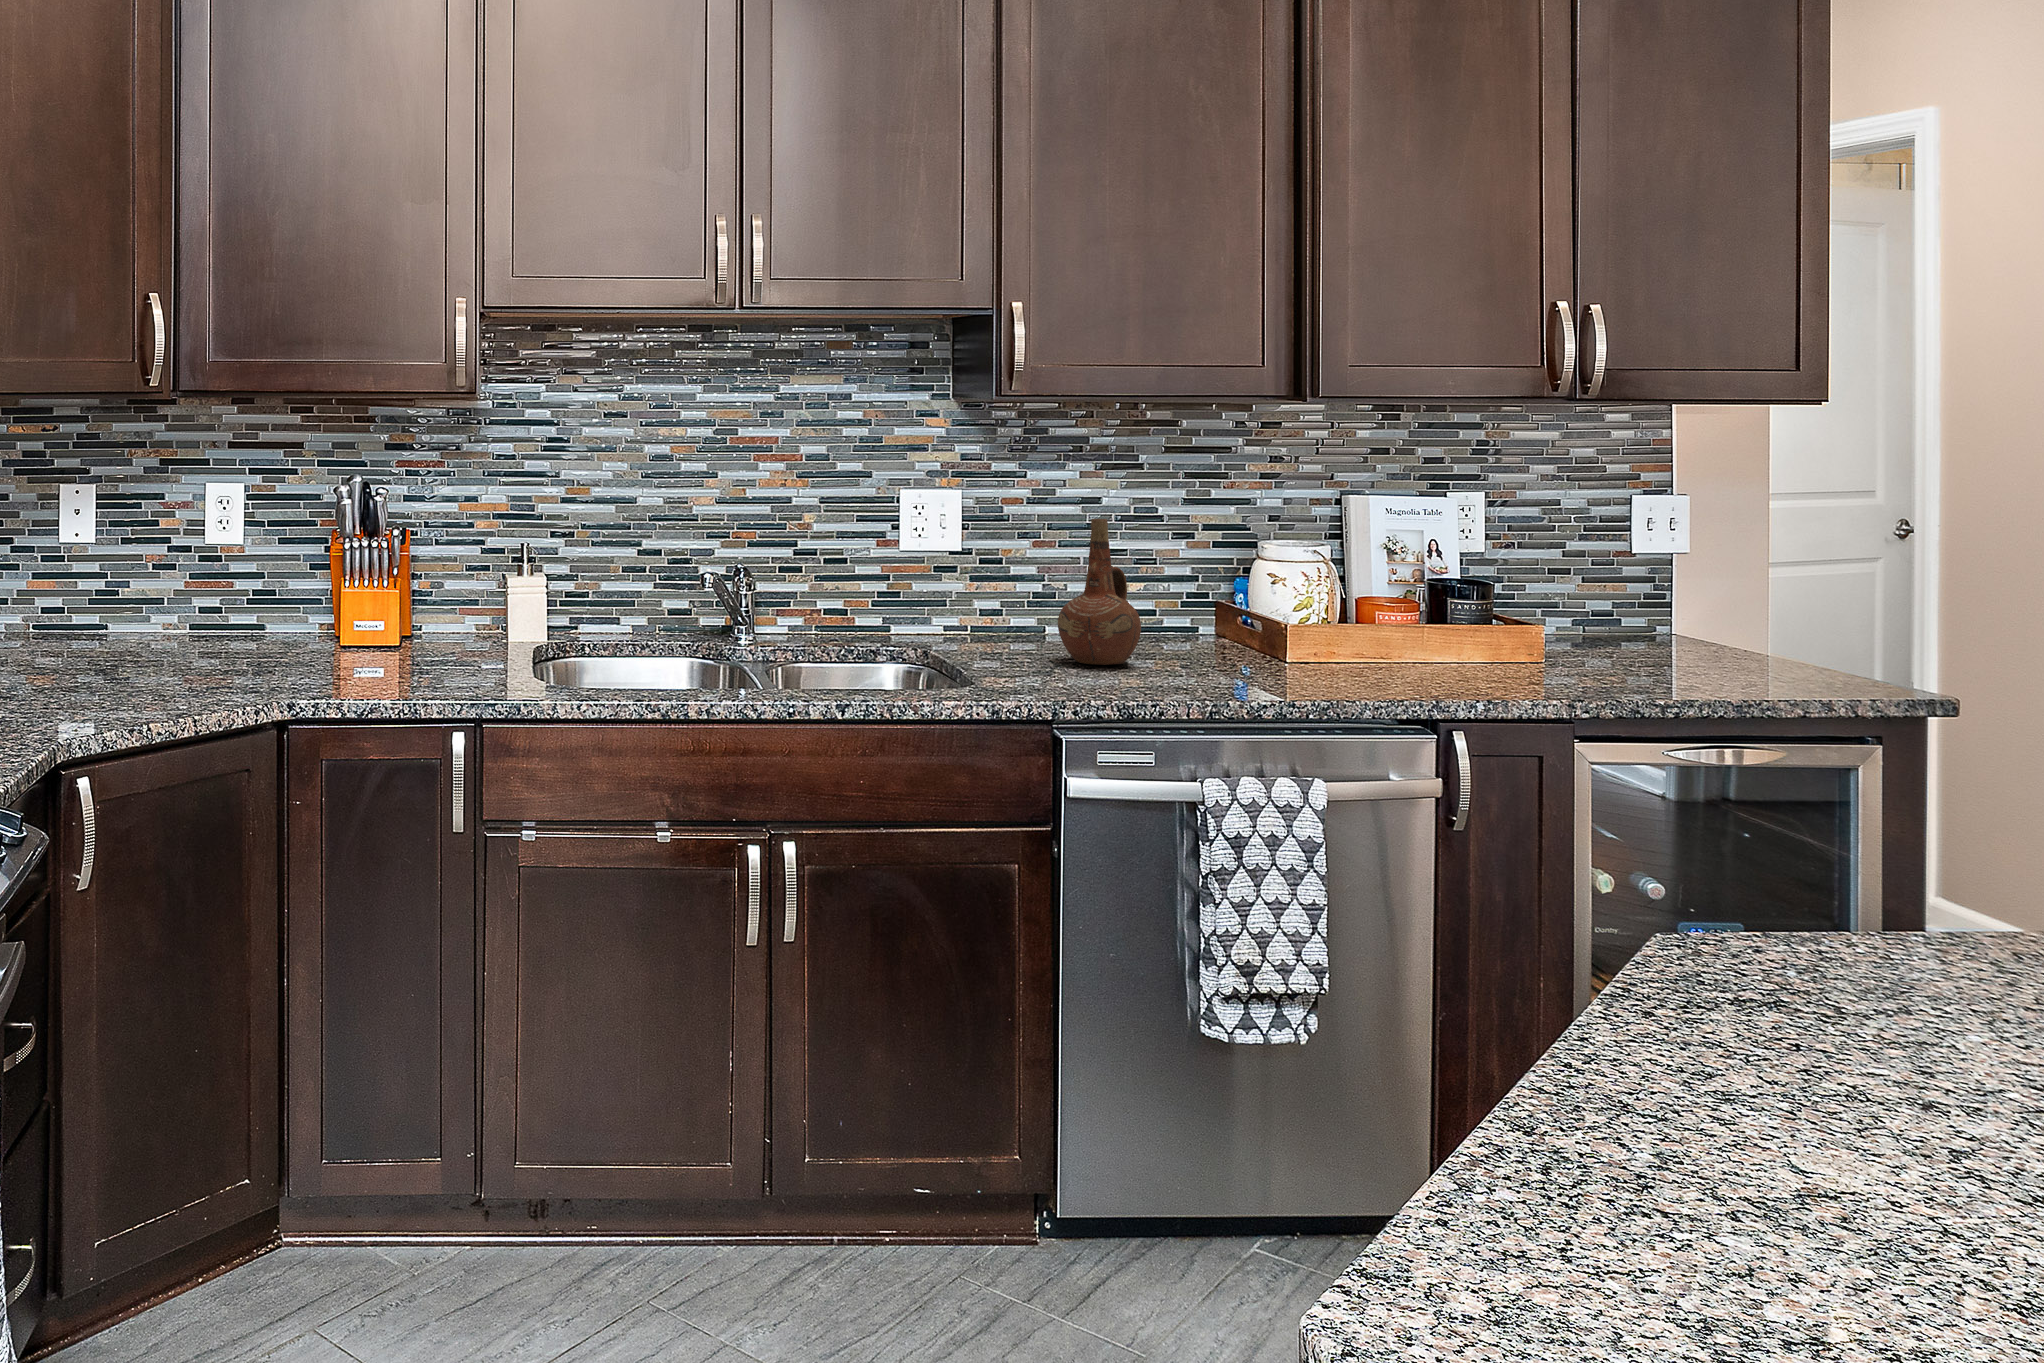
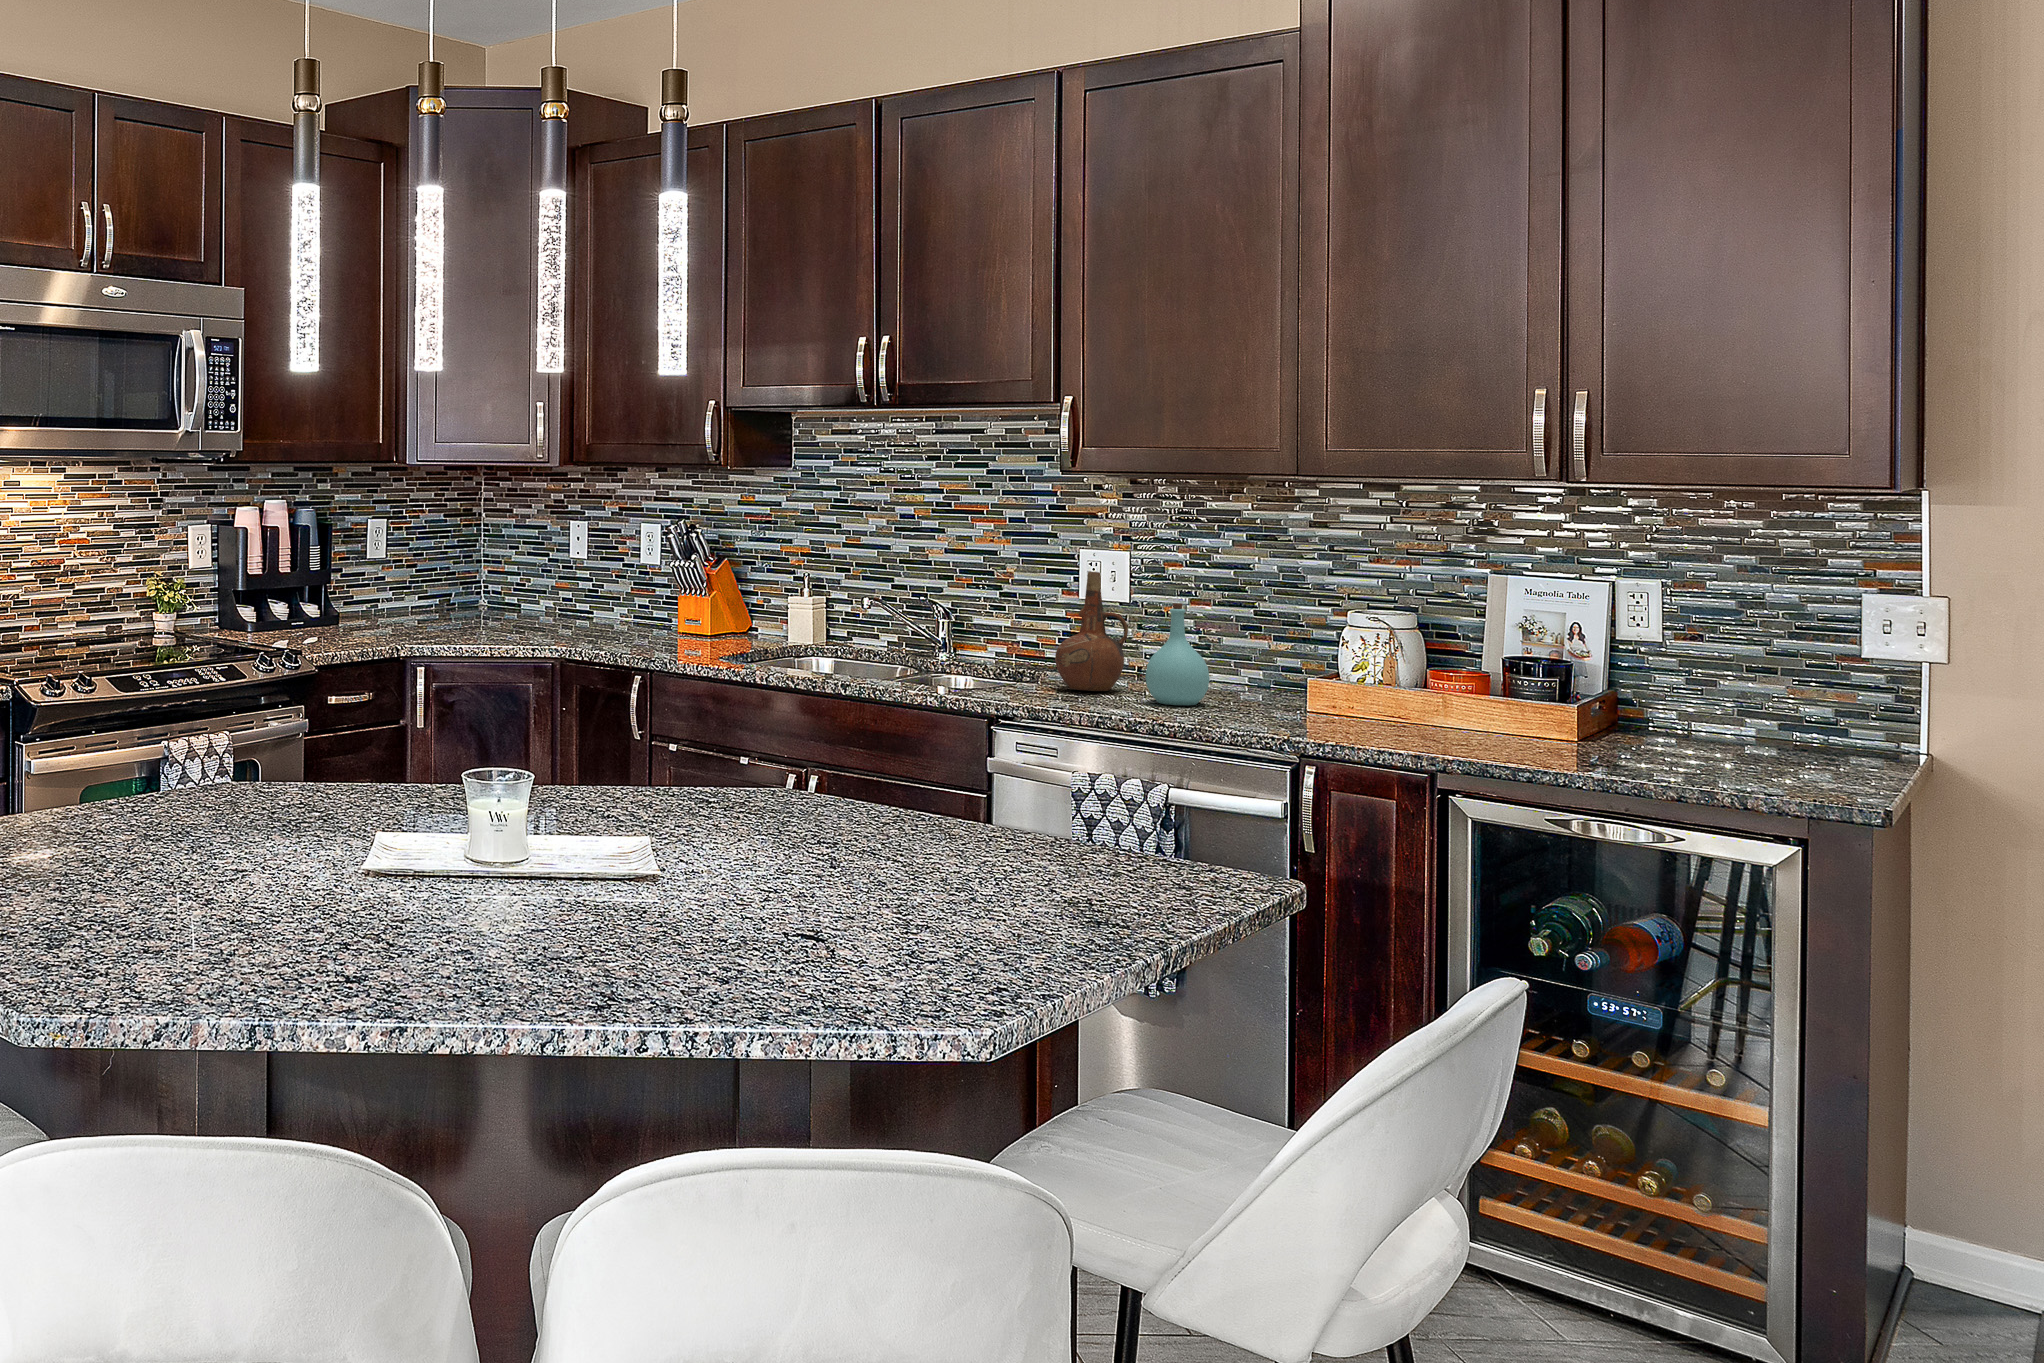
bottle: none [1192,550,1272,670] -> present [1145,603,1210,705]

